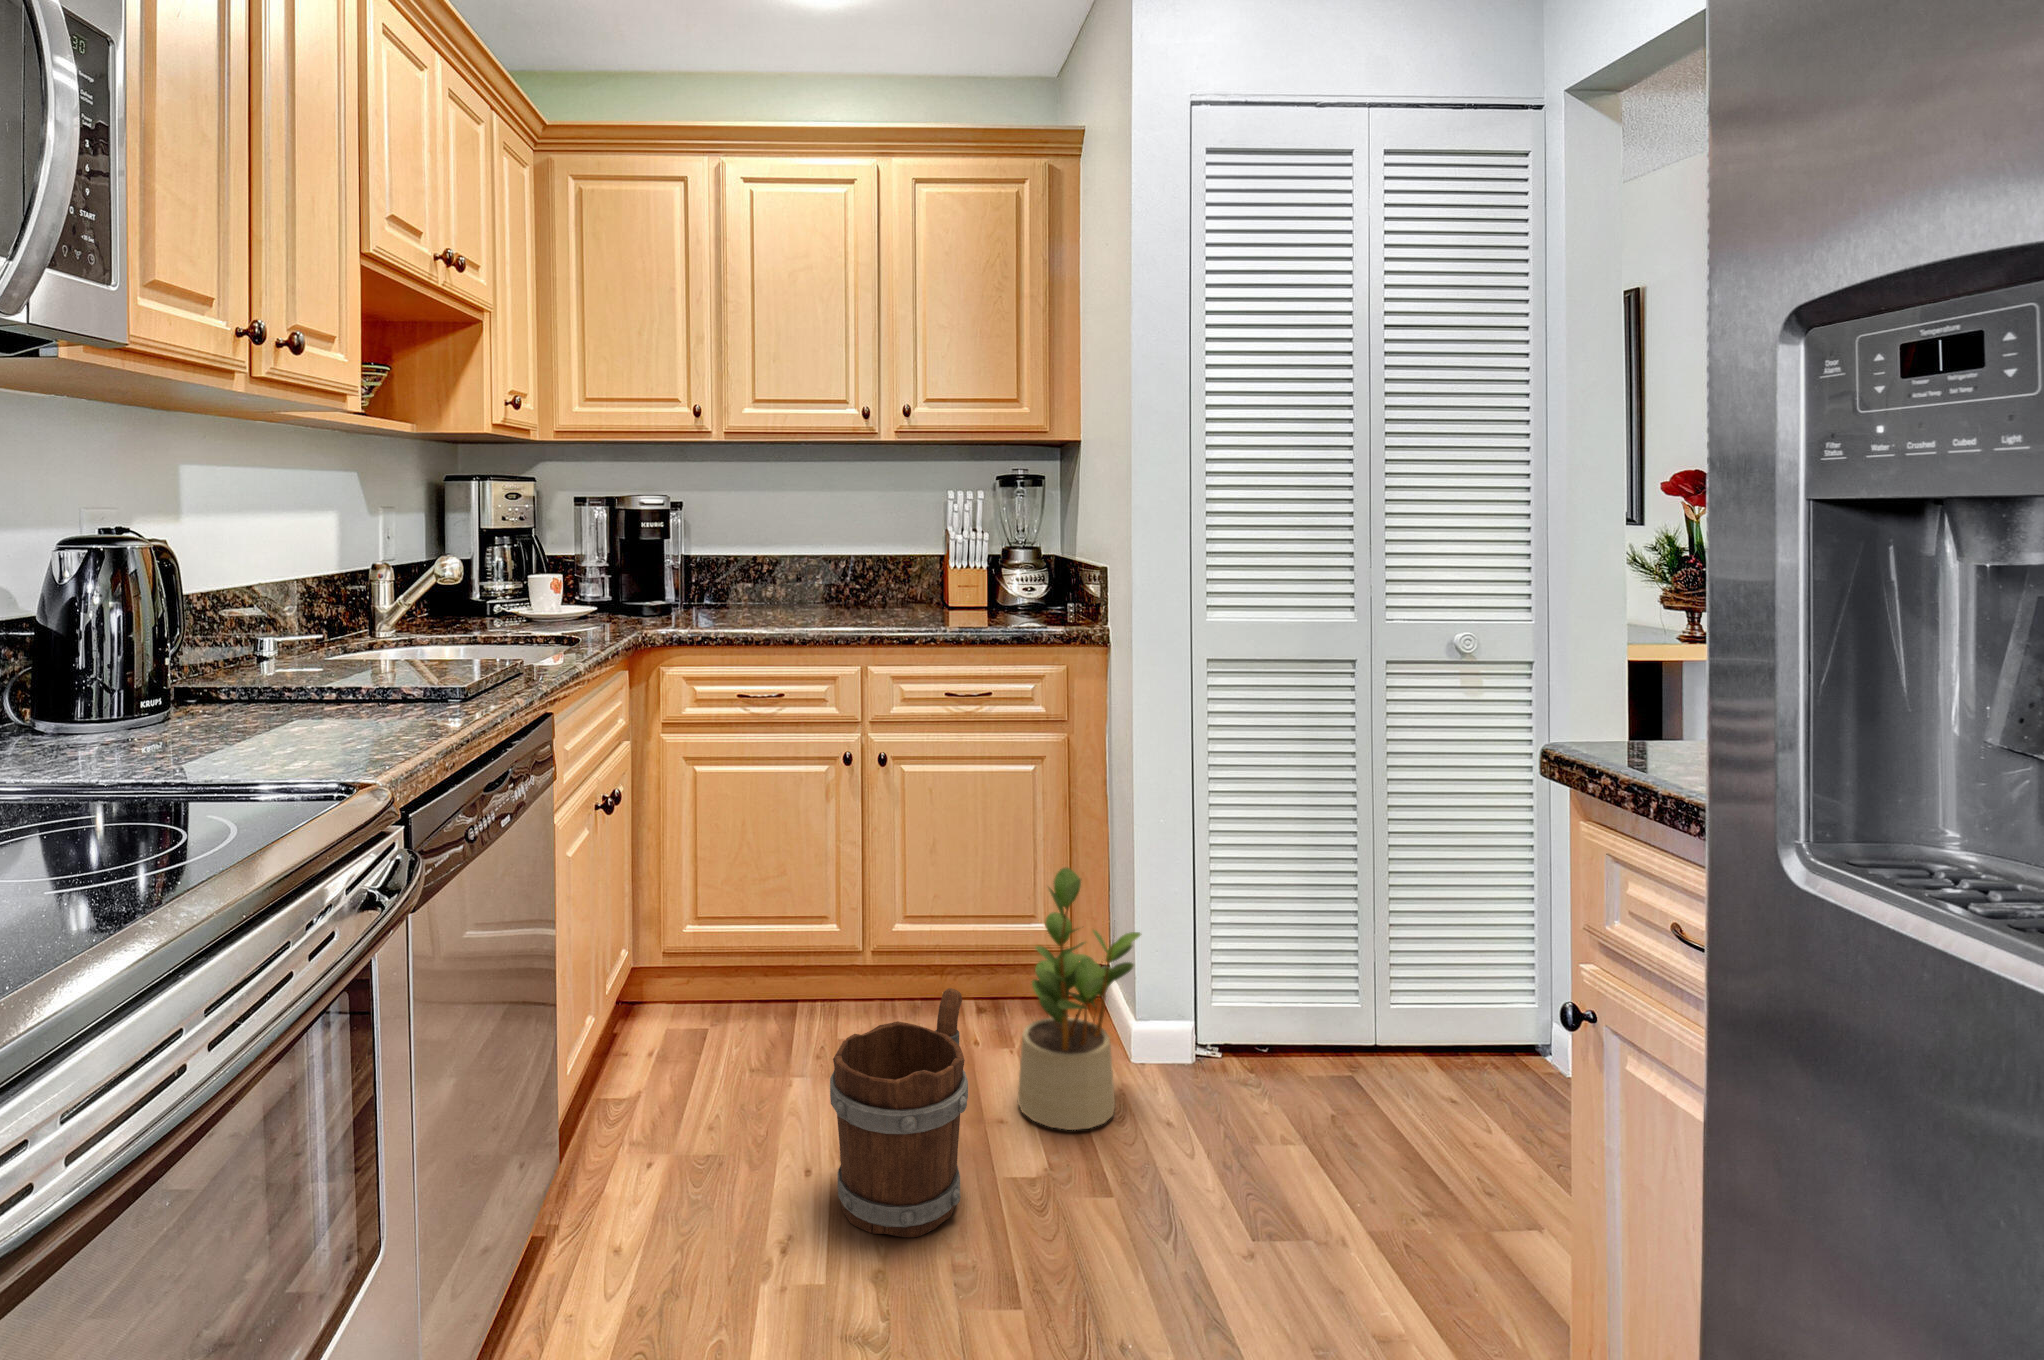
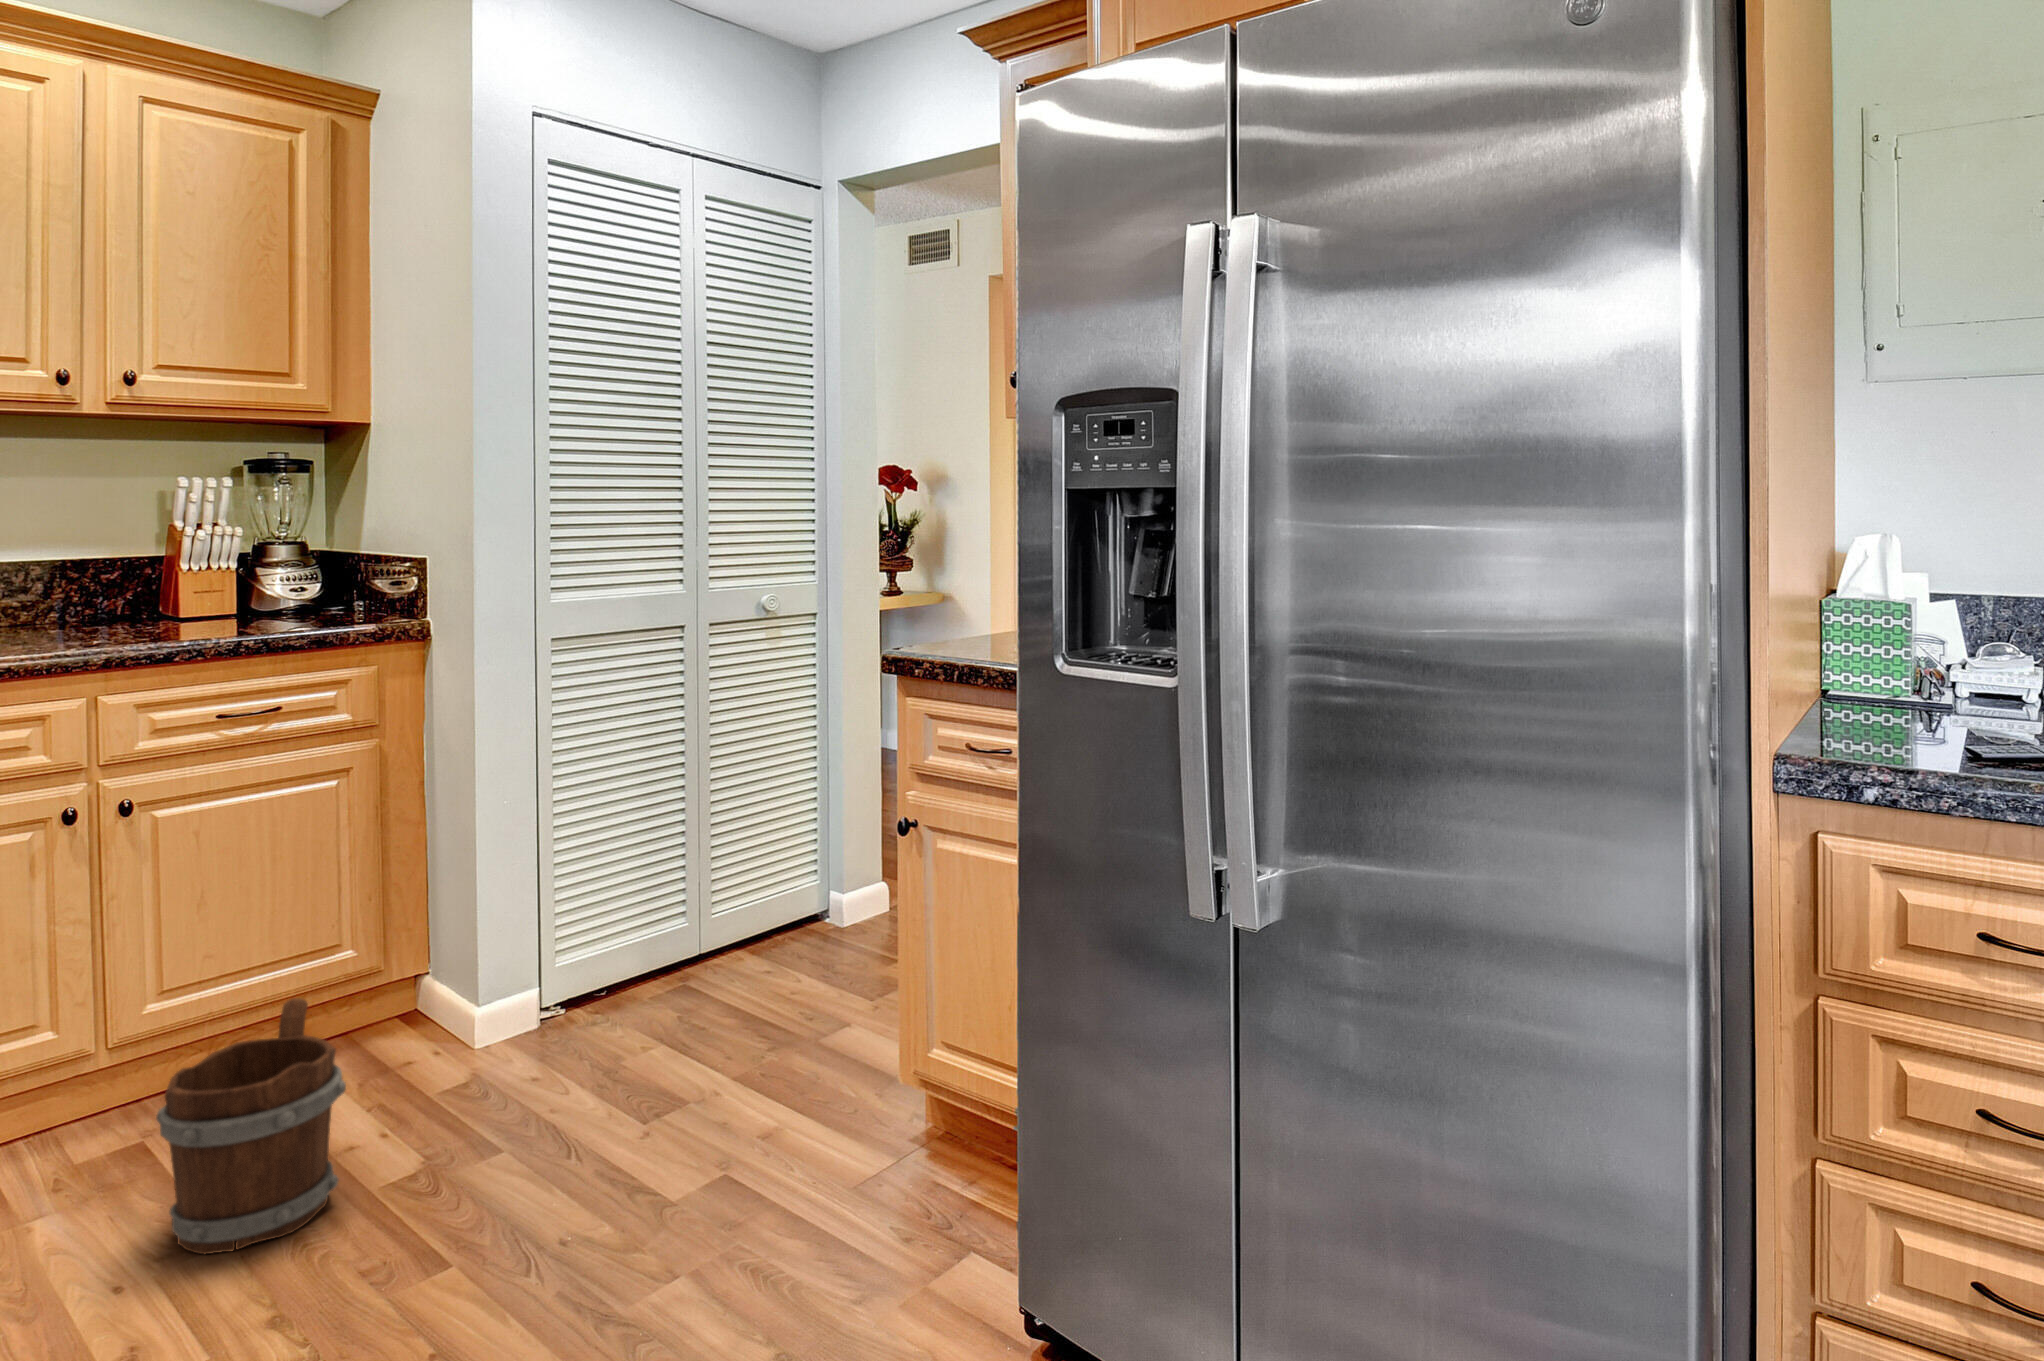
potted plant: present [1018,868,1141,1130] -> none [362,854,498,1110]

